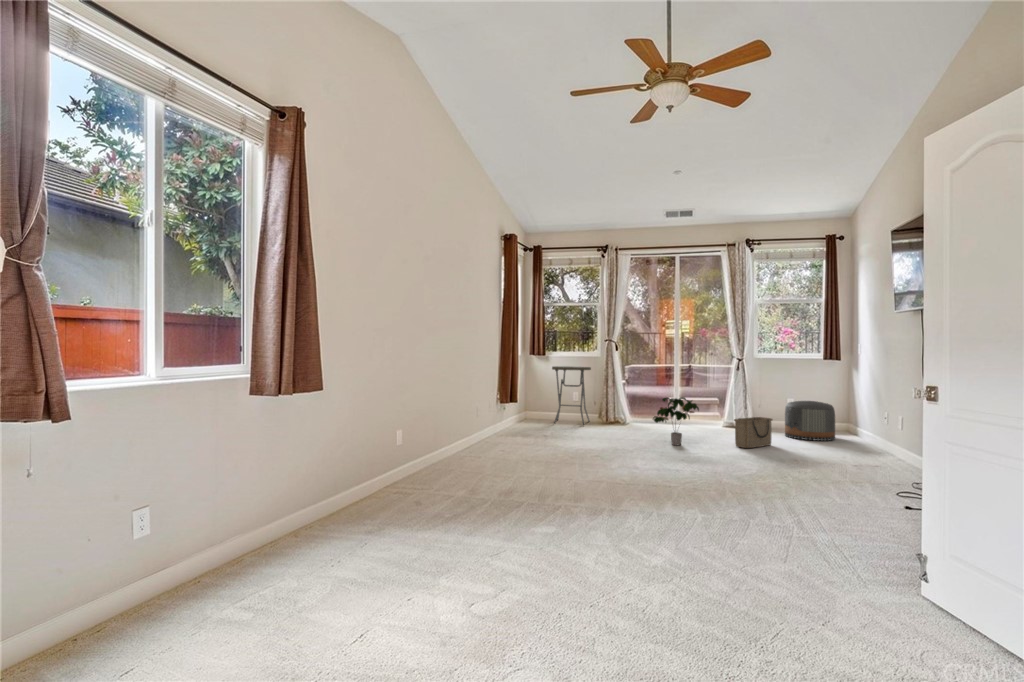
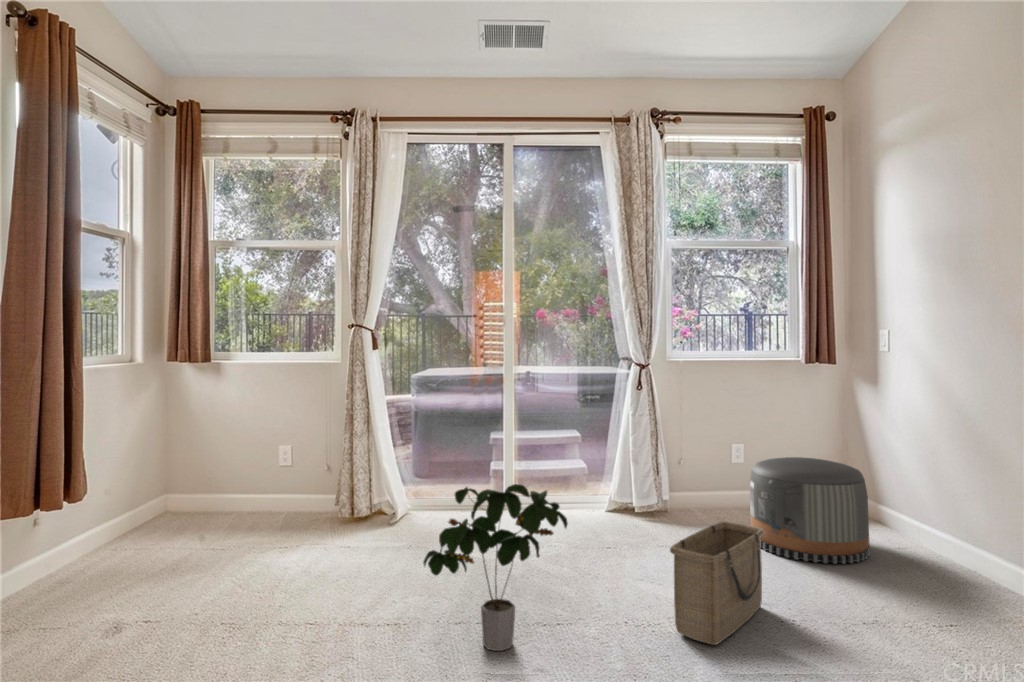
side table: present [552,366,591,425] -> none [200,388,312,541]

